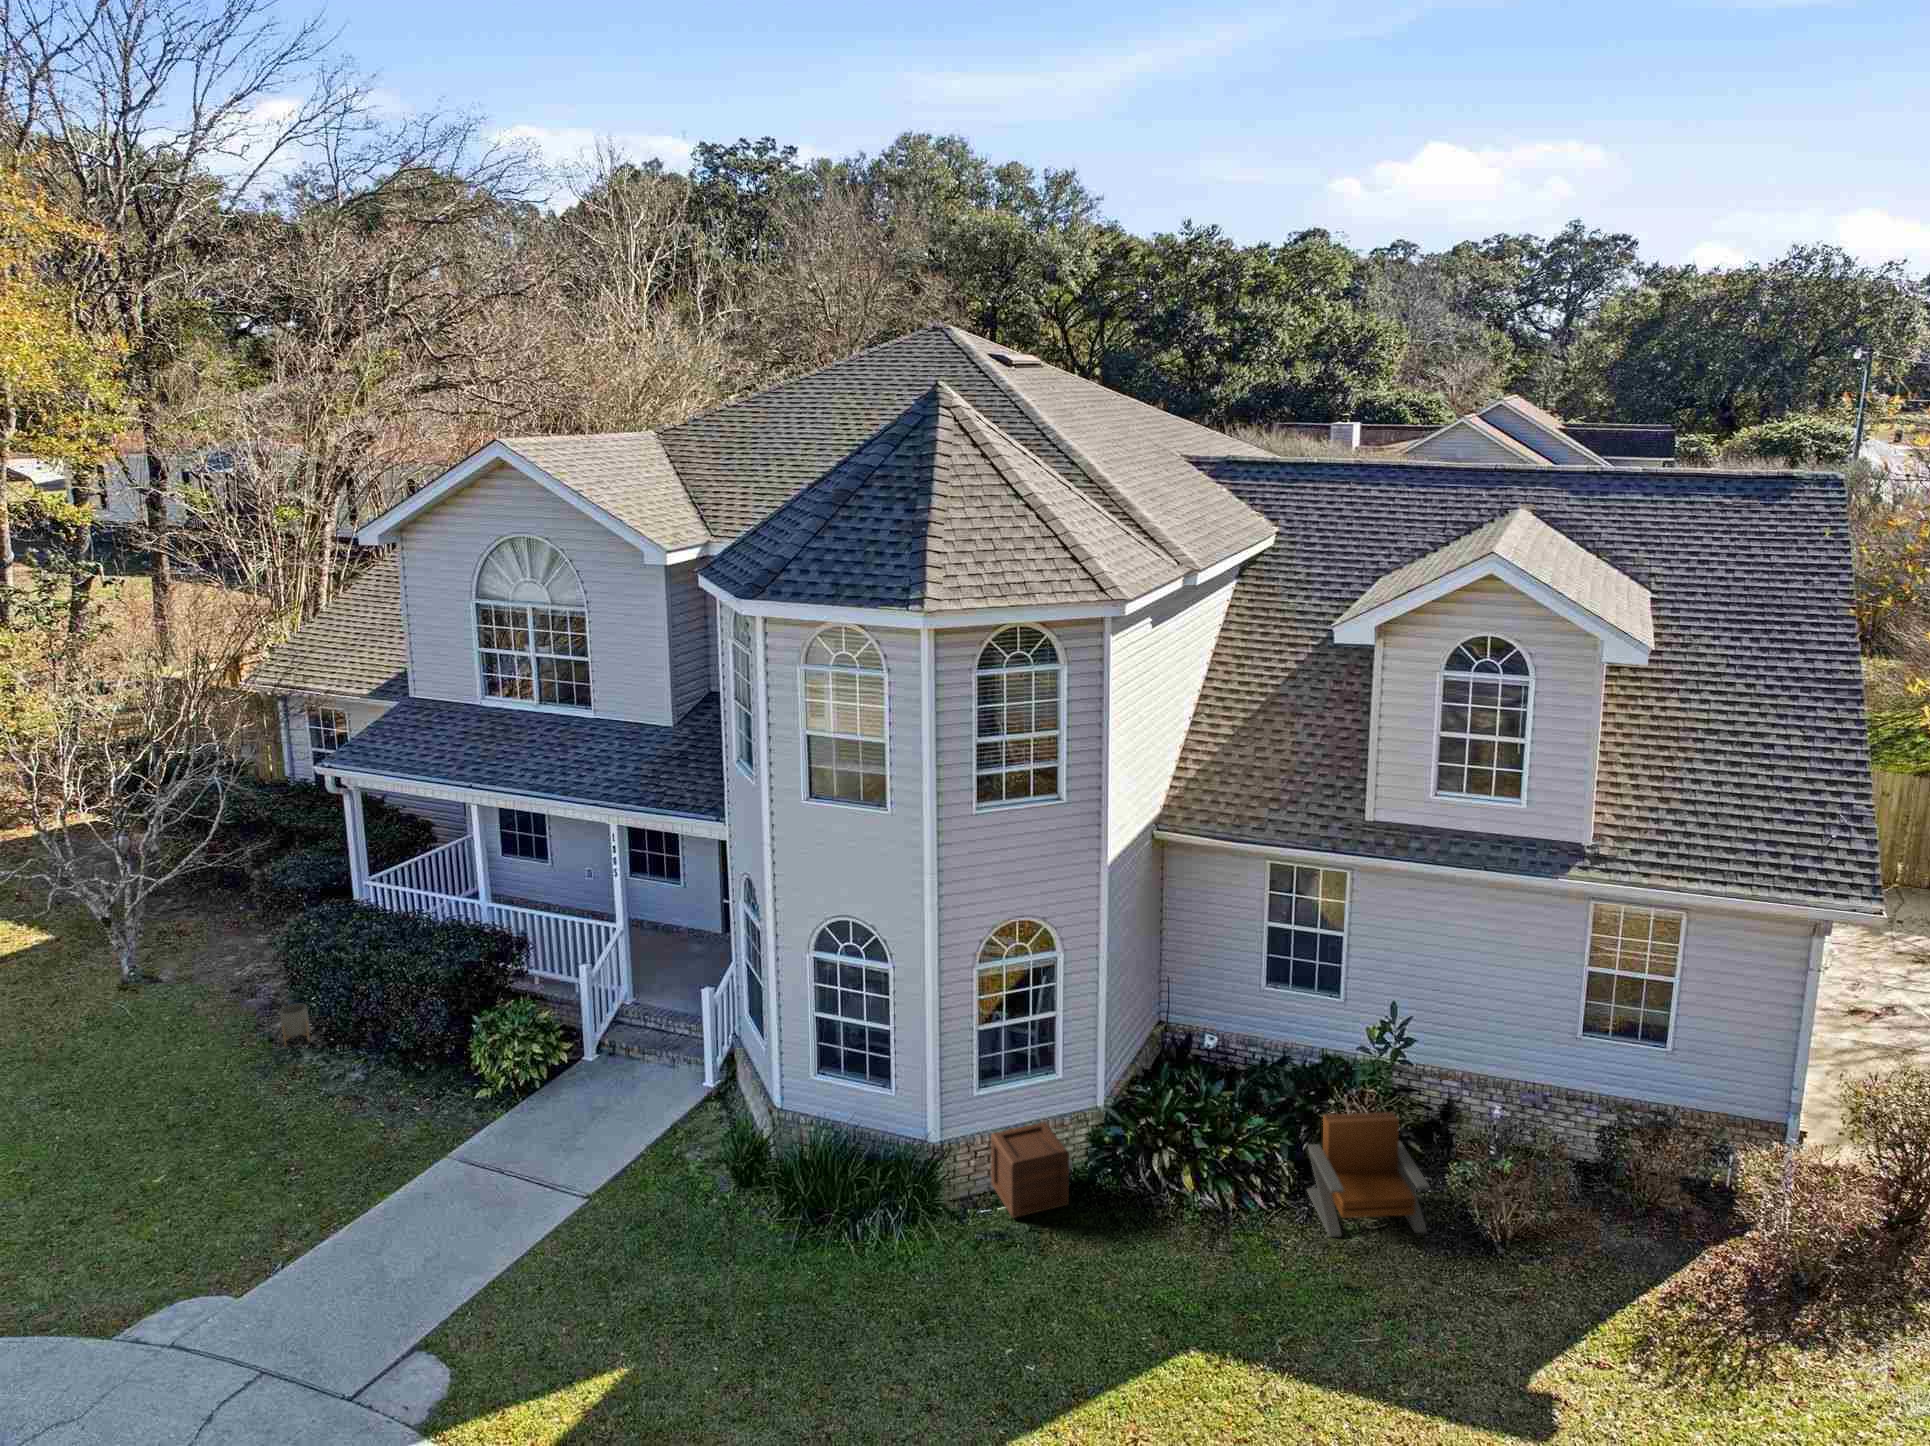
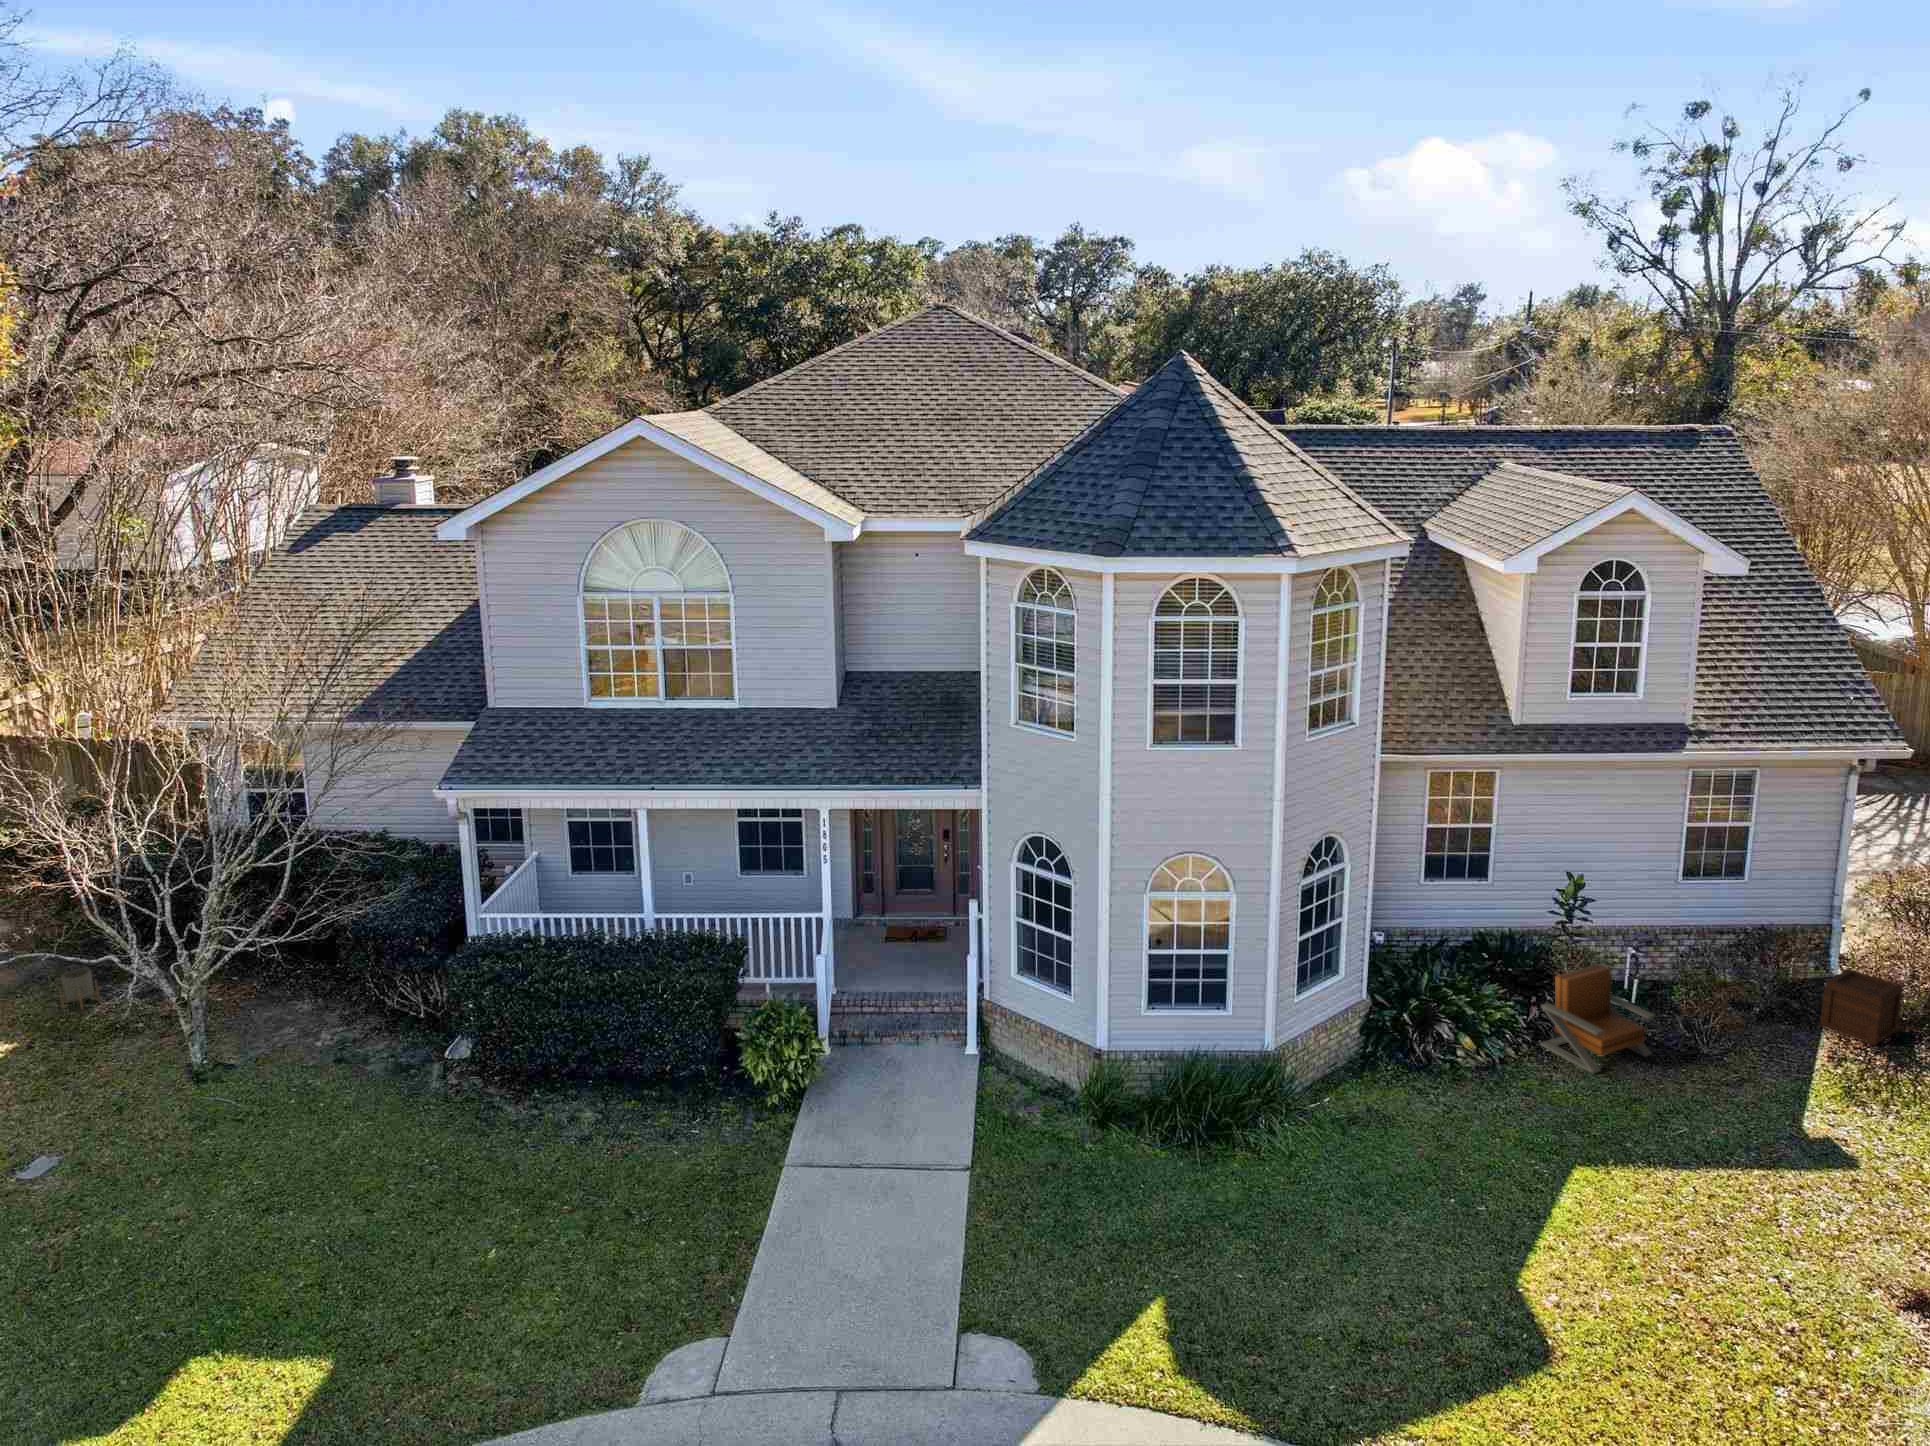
planter: present [280,1004,310,1046] -> present [59,969,100,1009]
wooden crate: present [991,1122,1069,1218] -> present [1820,969,1903,1045]

